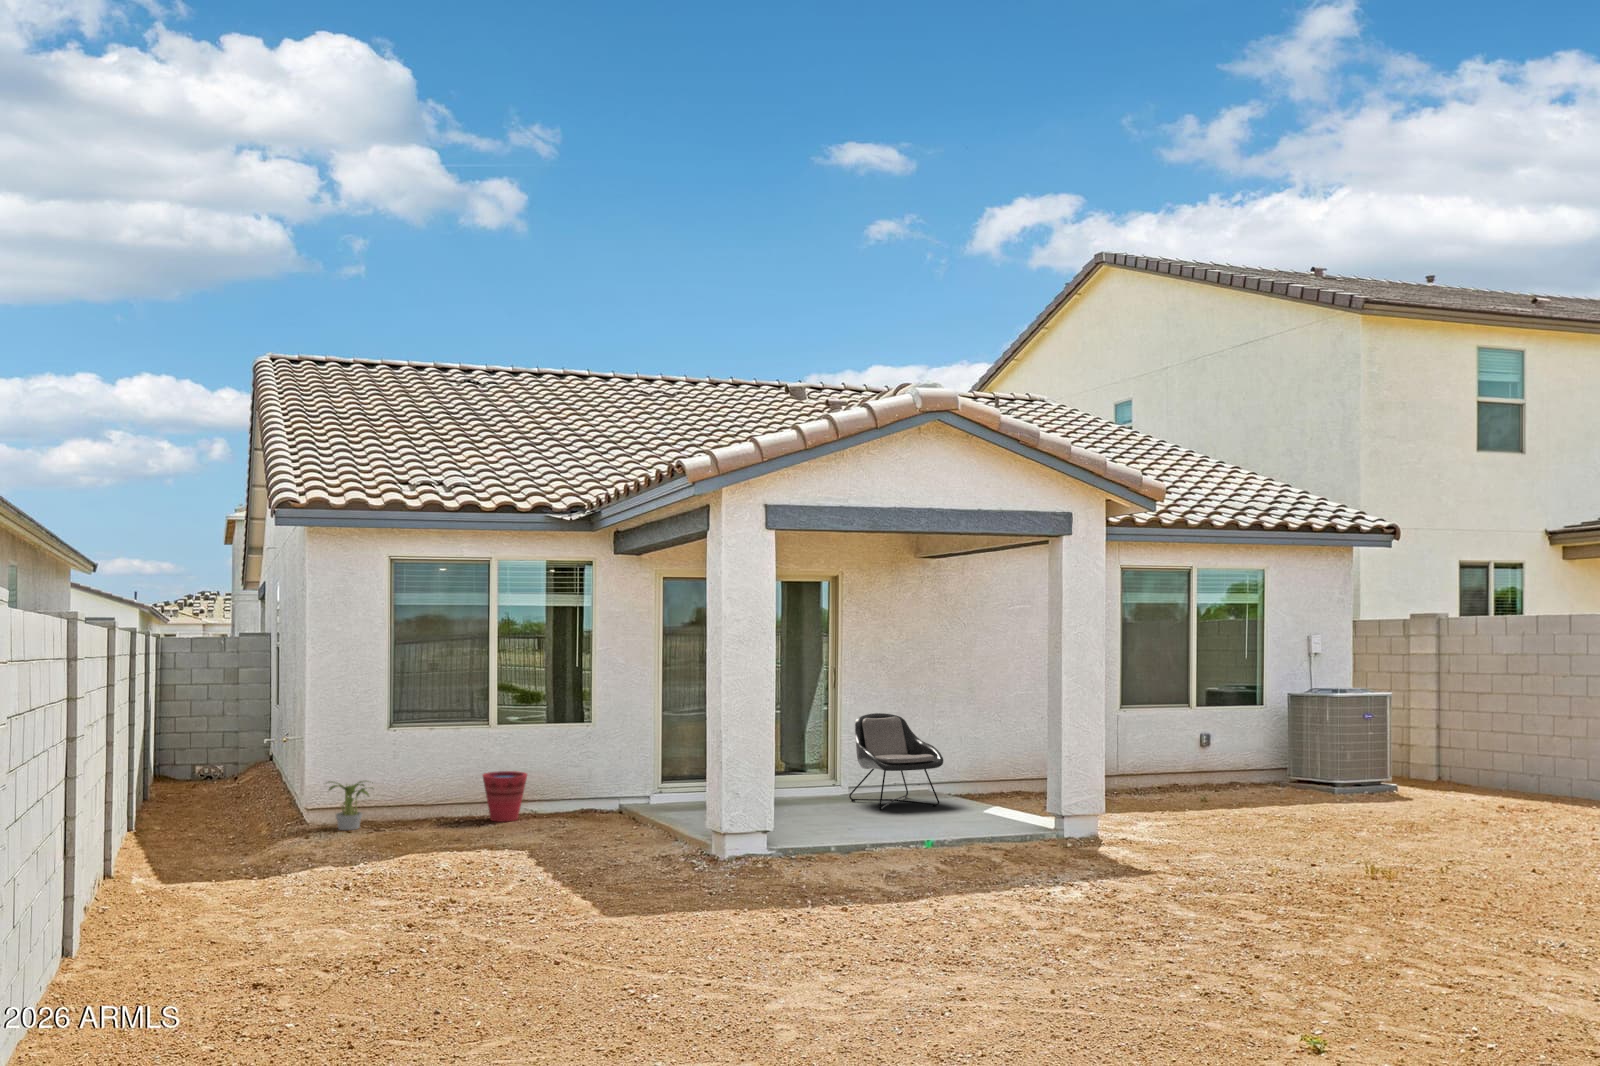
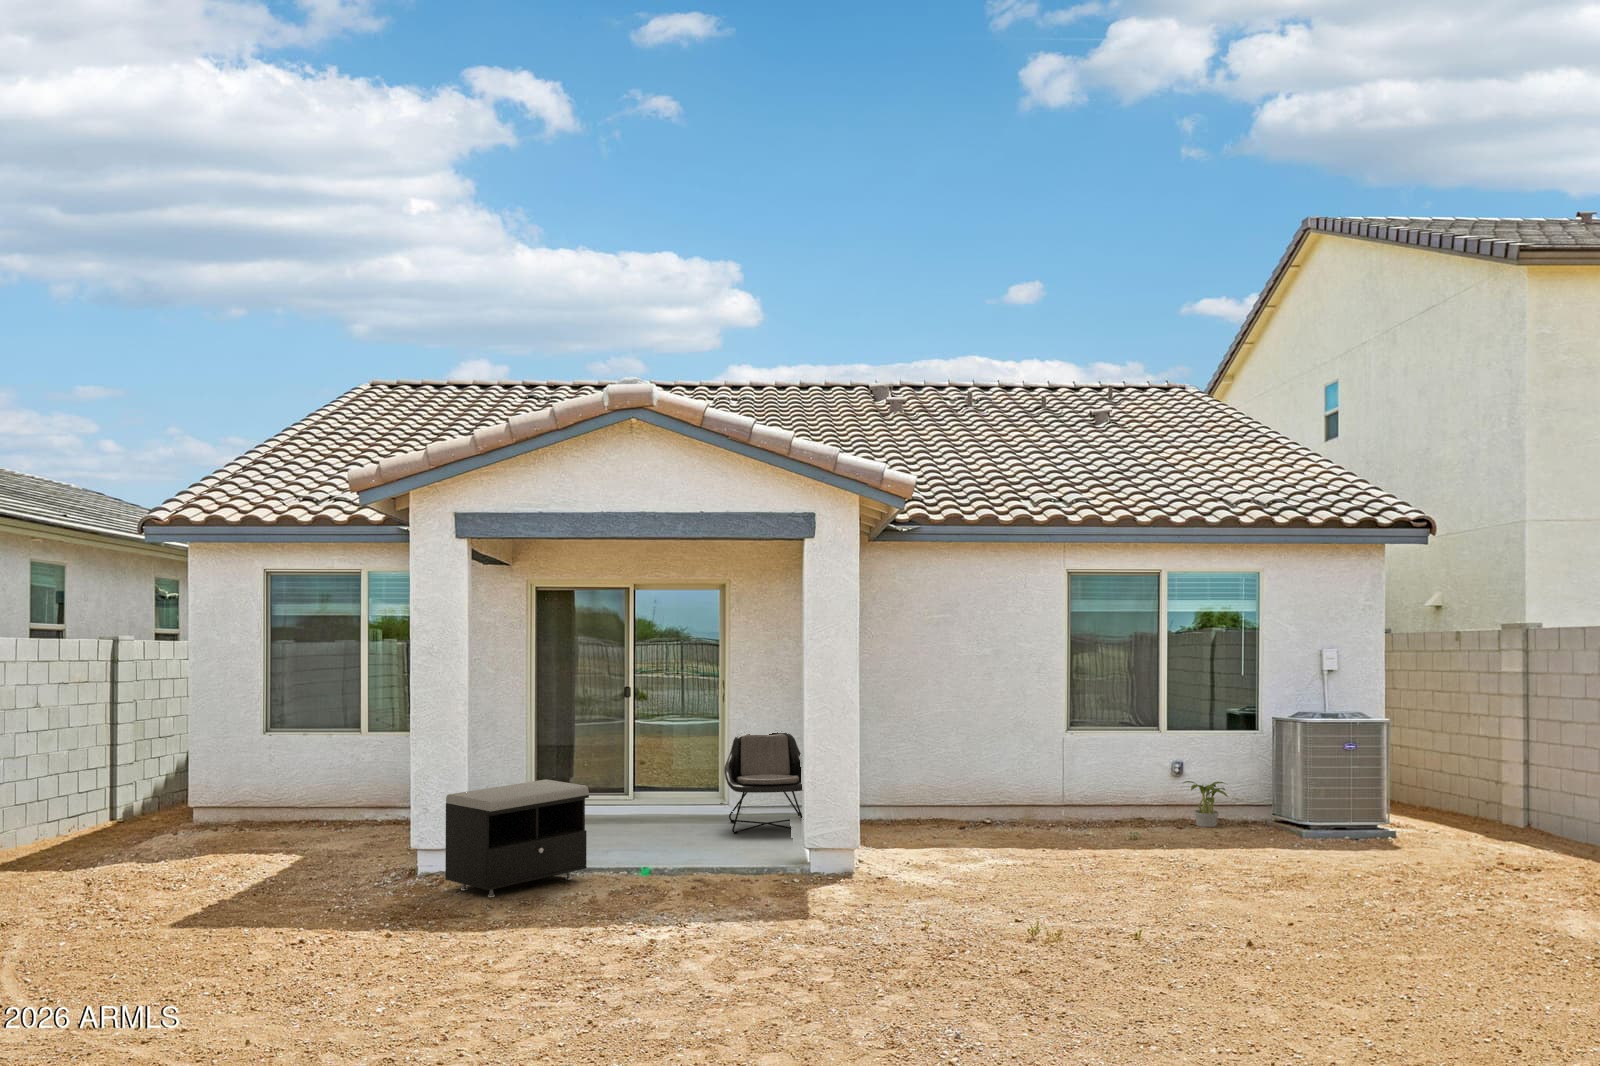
storage bench: none [755,761,861,871] -> present [445,779,589,897]
bucket: present [483,771,527,822] -> none [341,777,386,826]
potted plant: present [329,781,373,830] -> present [1183,781,1228,827]

